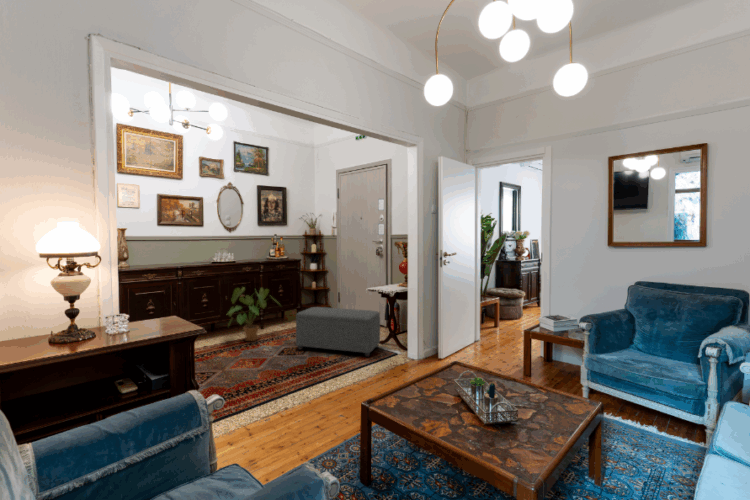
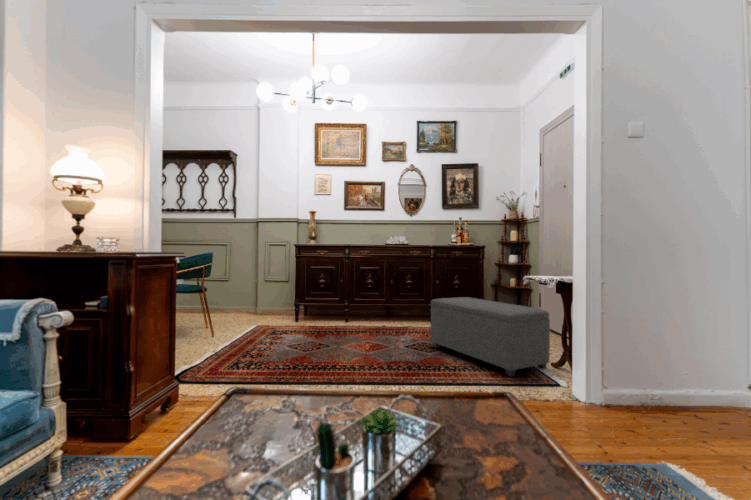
house plant: present [228,287,280,341] -> none [378,270,441,330]

